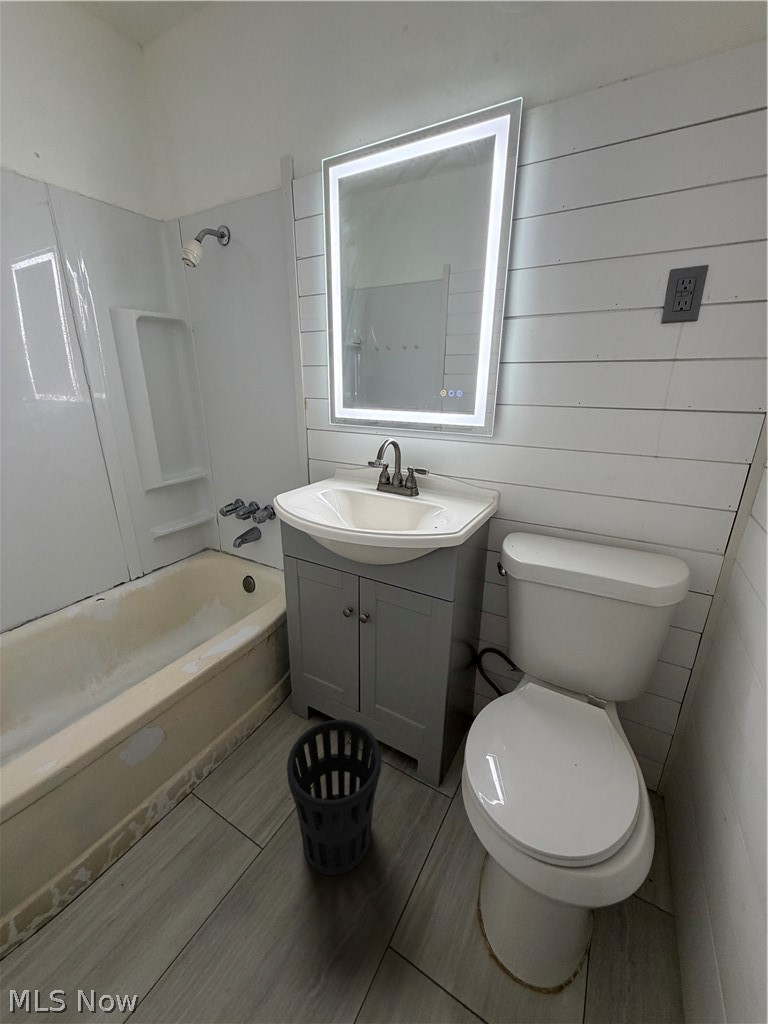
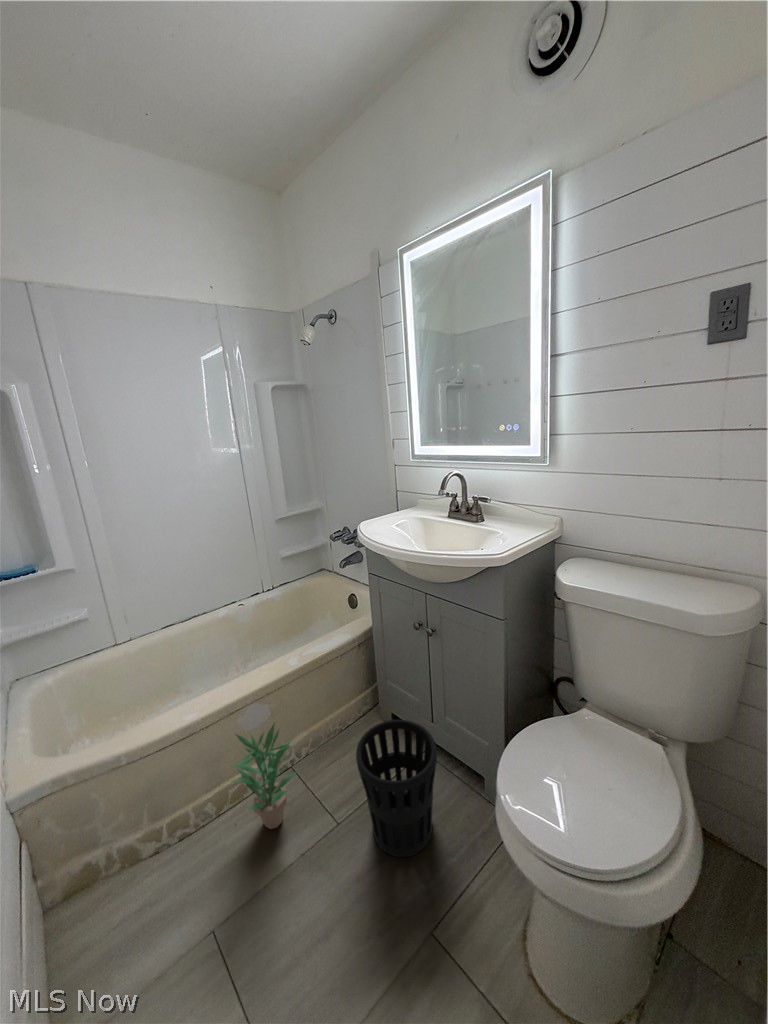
potted plant: none [106,756,209,888] -> present [231,723,296,829]

